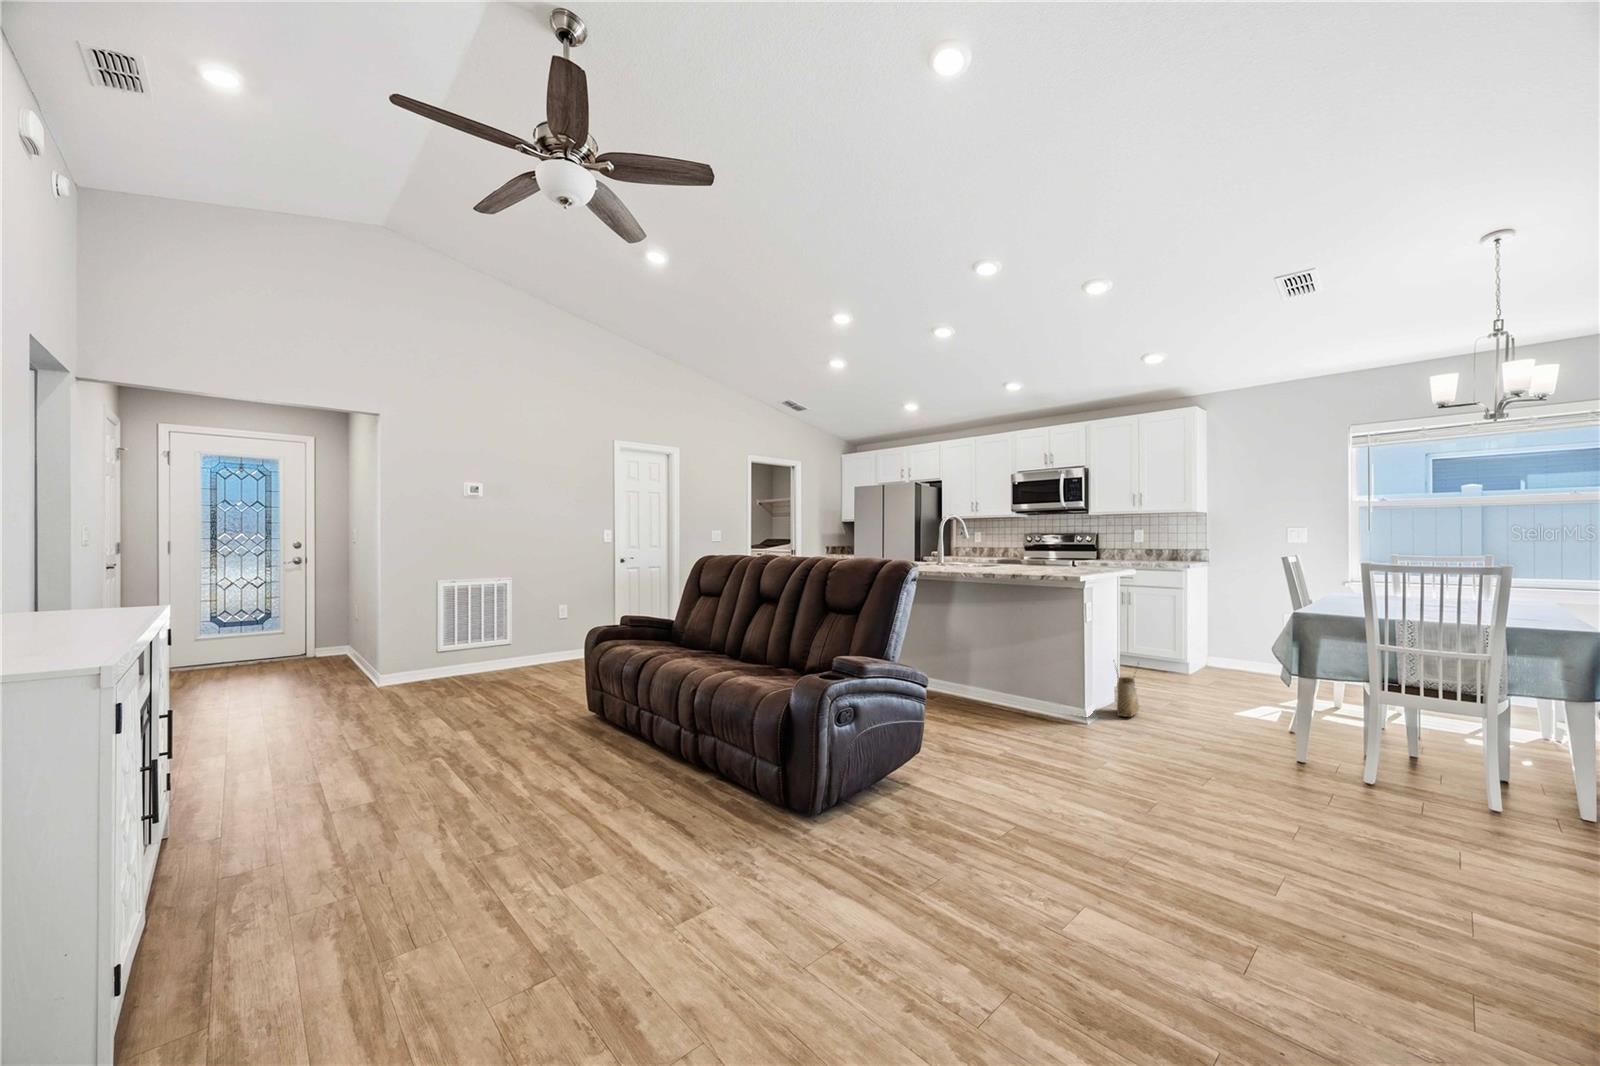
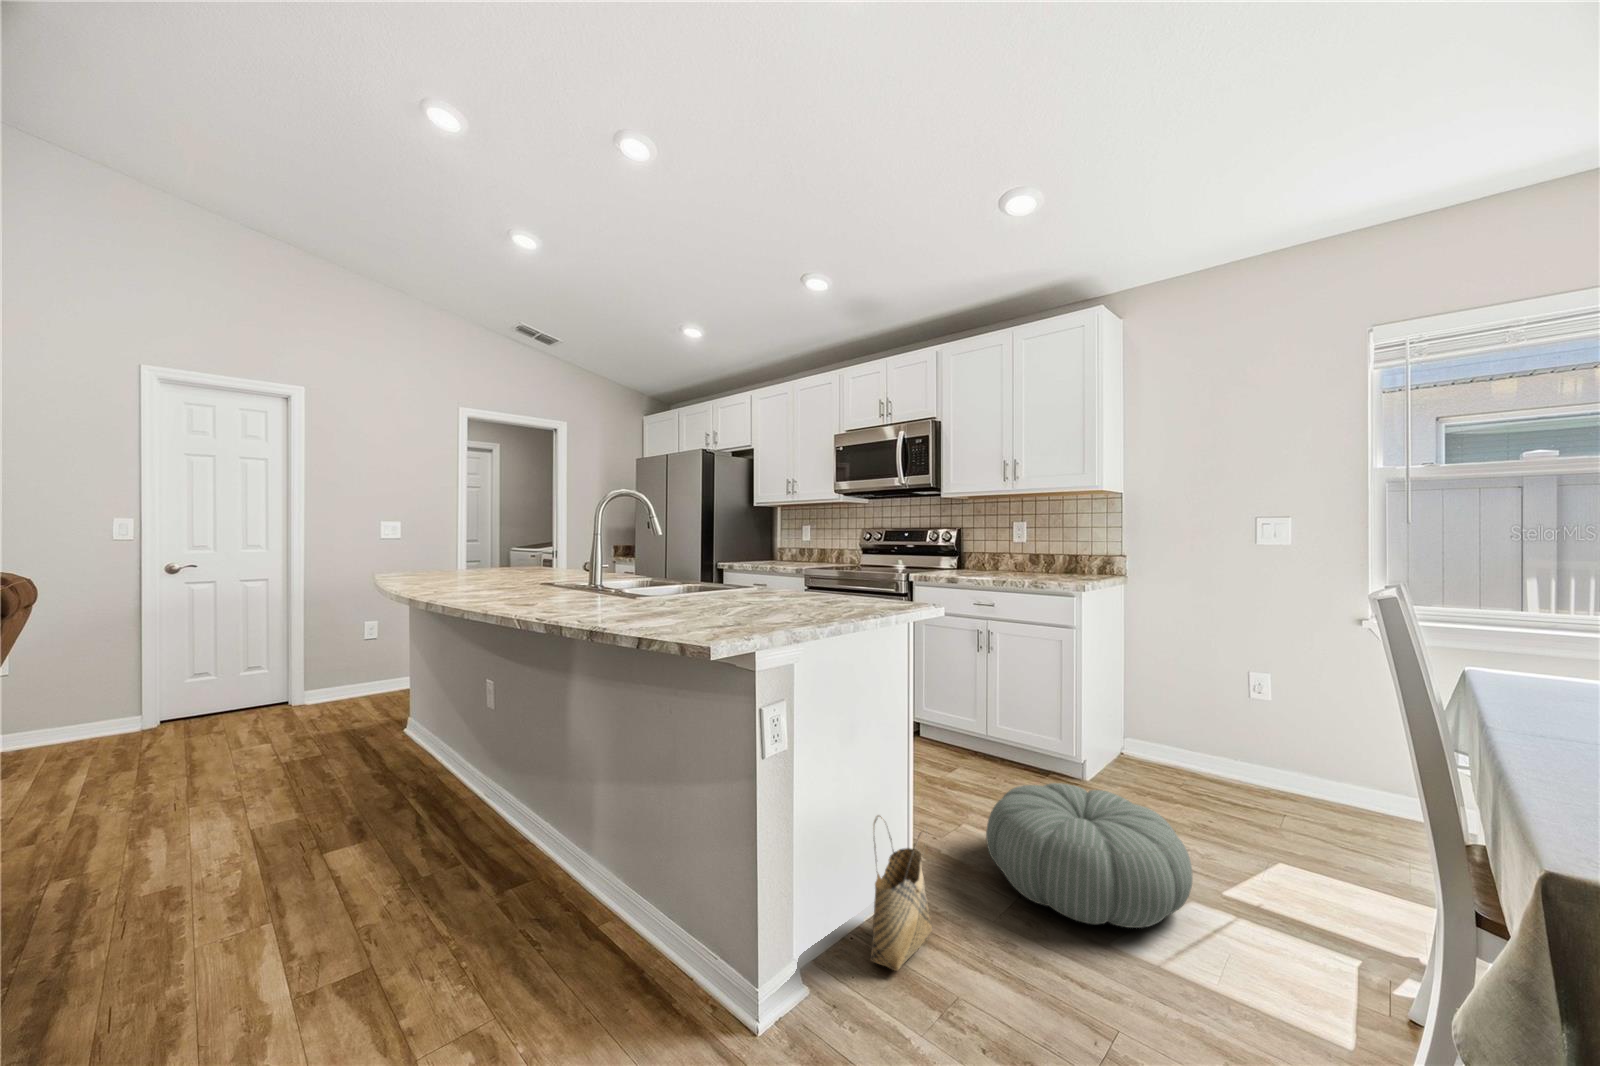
pouf: none [1152,661,1258,711] -> present [986,783,1193,928]

